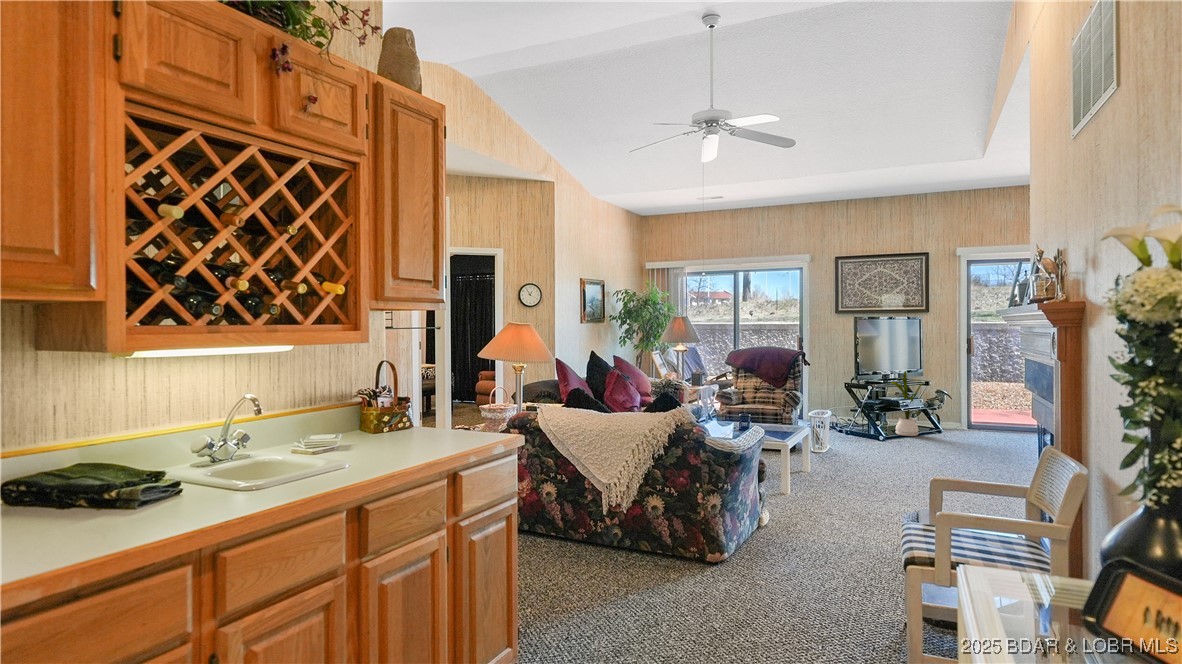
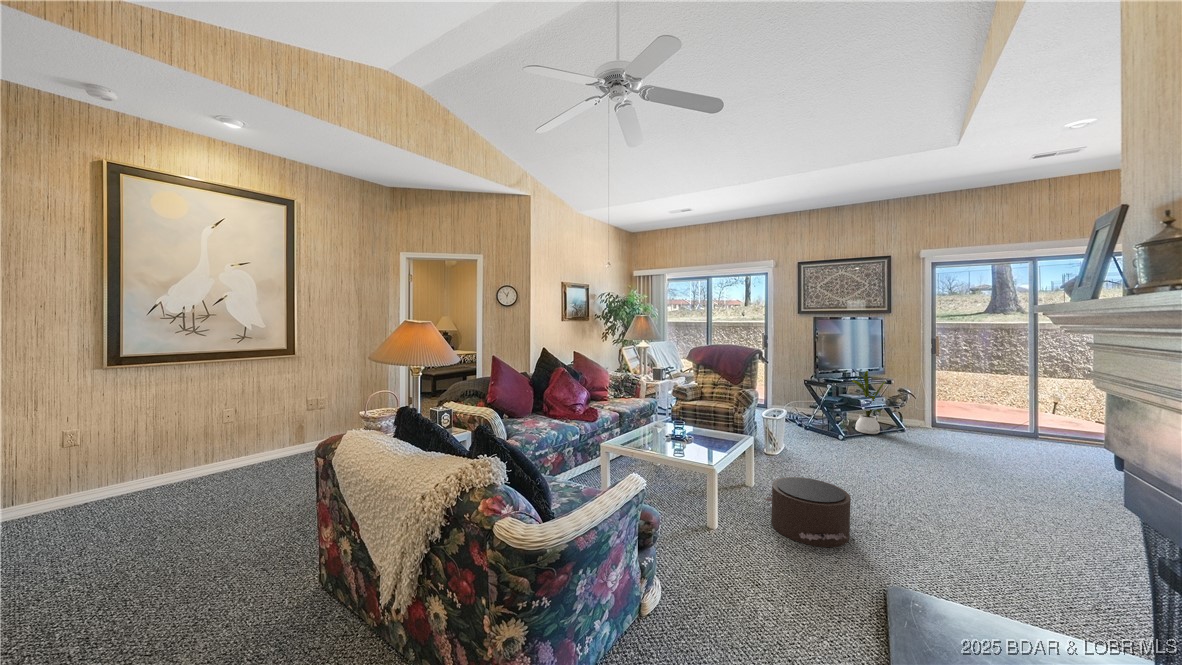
pouf: none [822,456,891,501] -> present [765,477,851,547]

